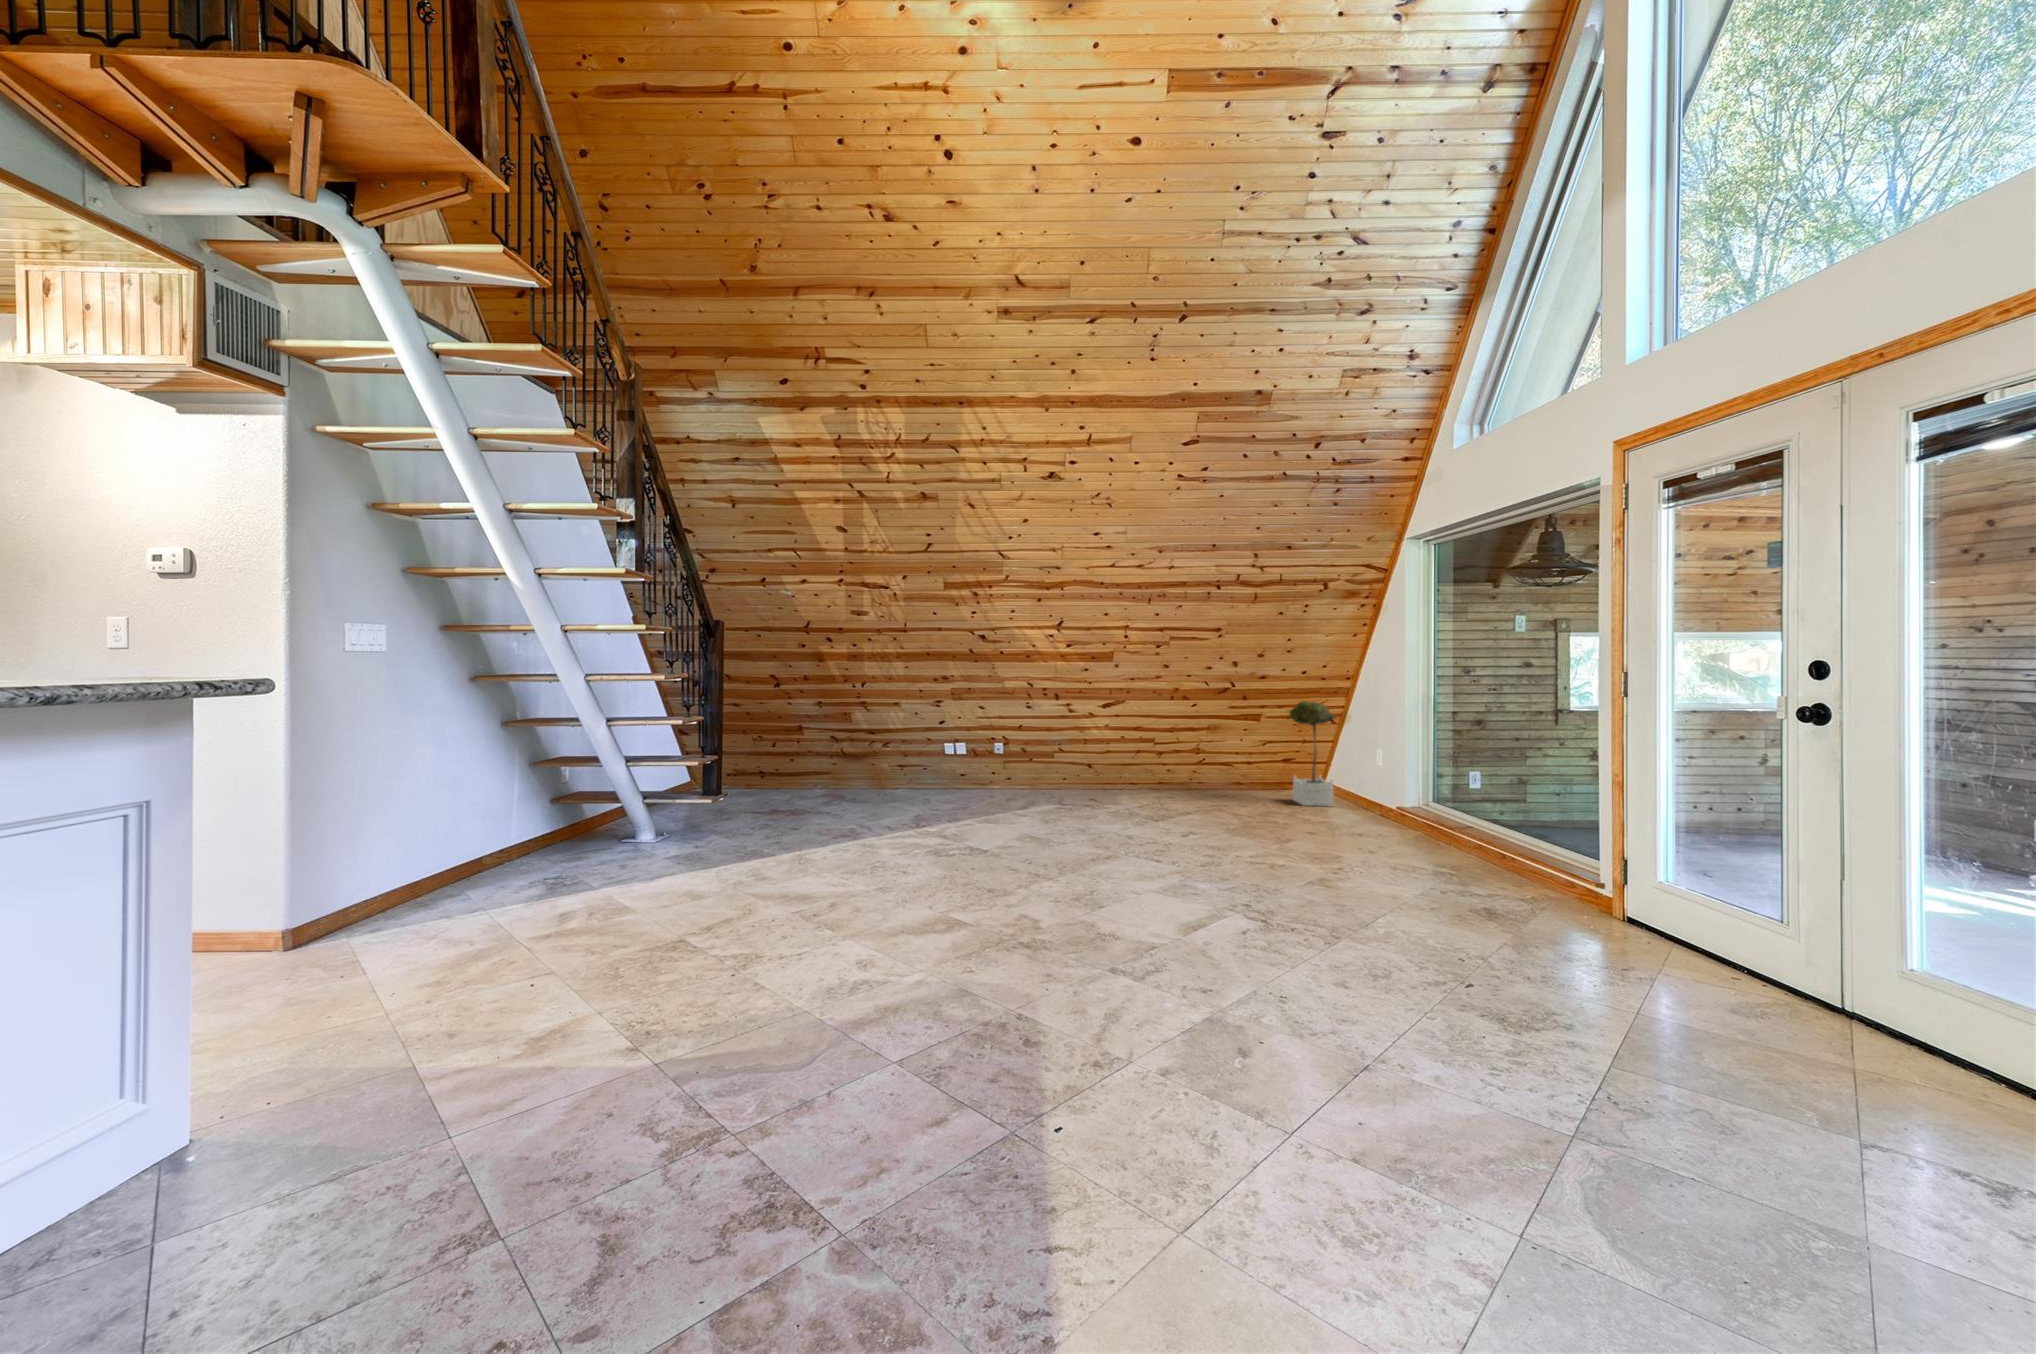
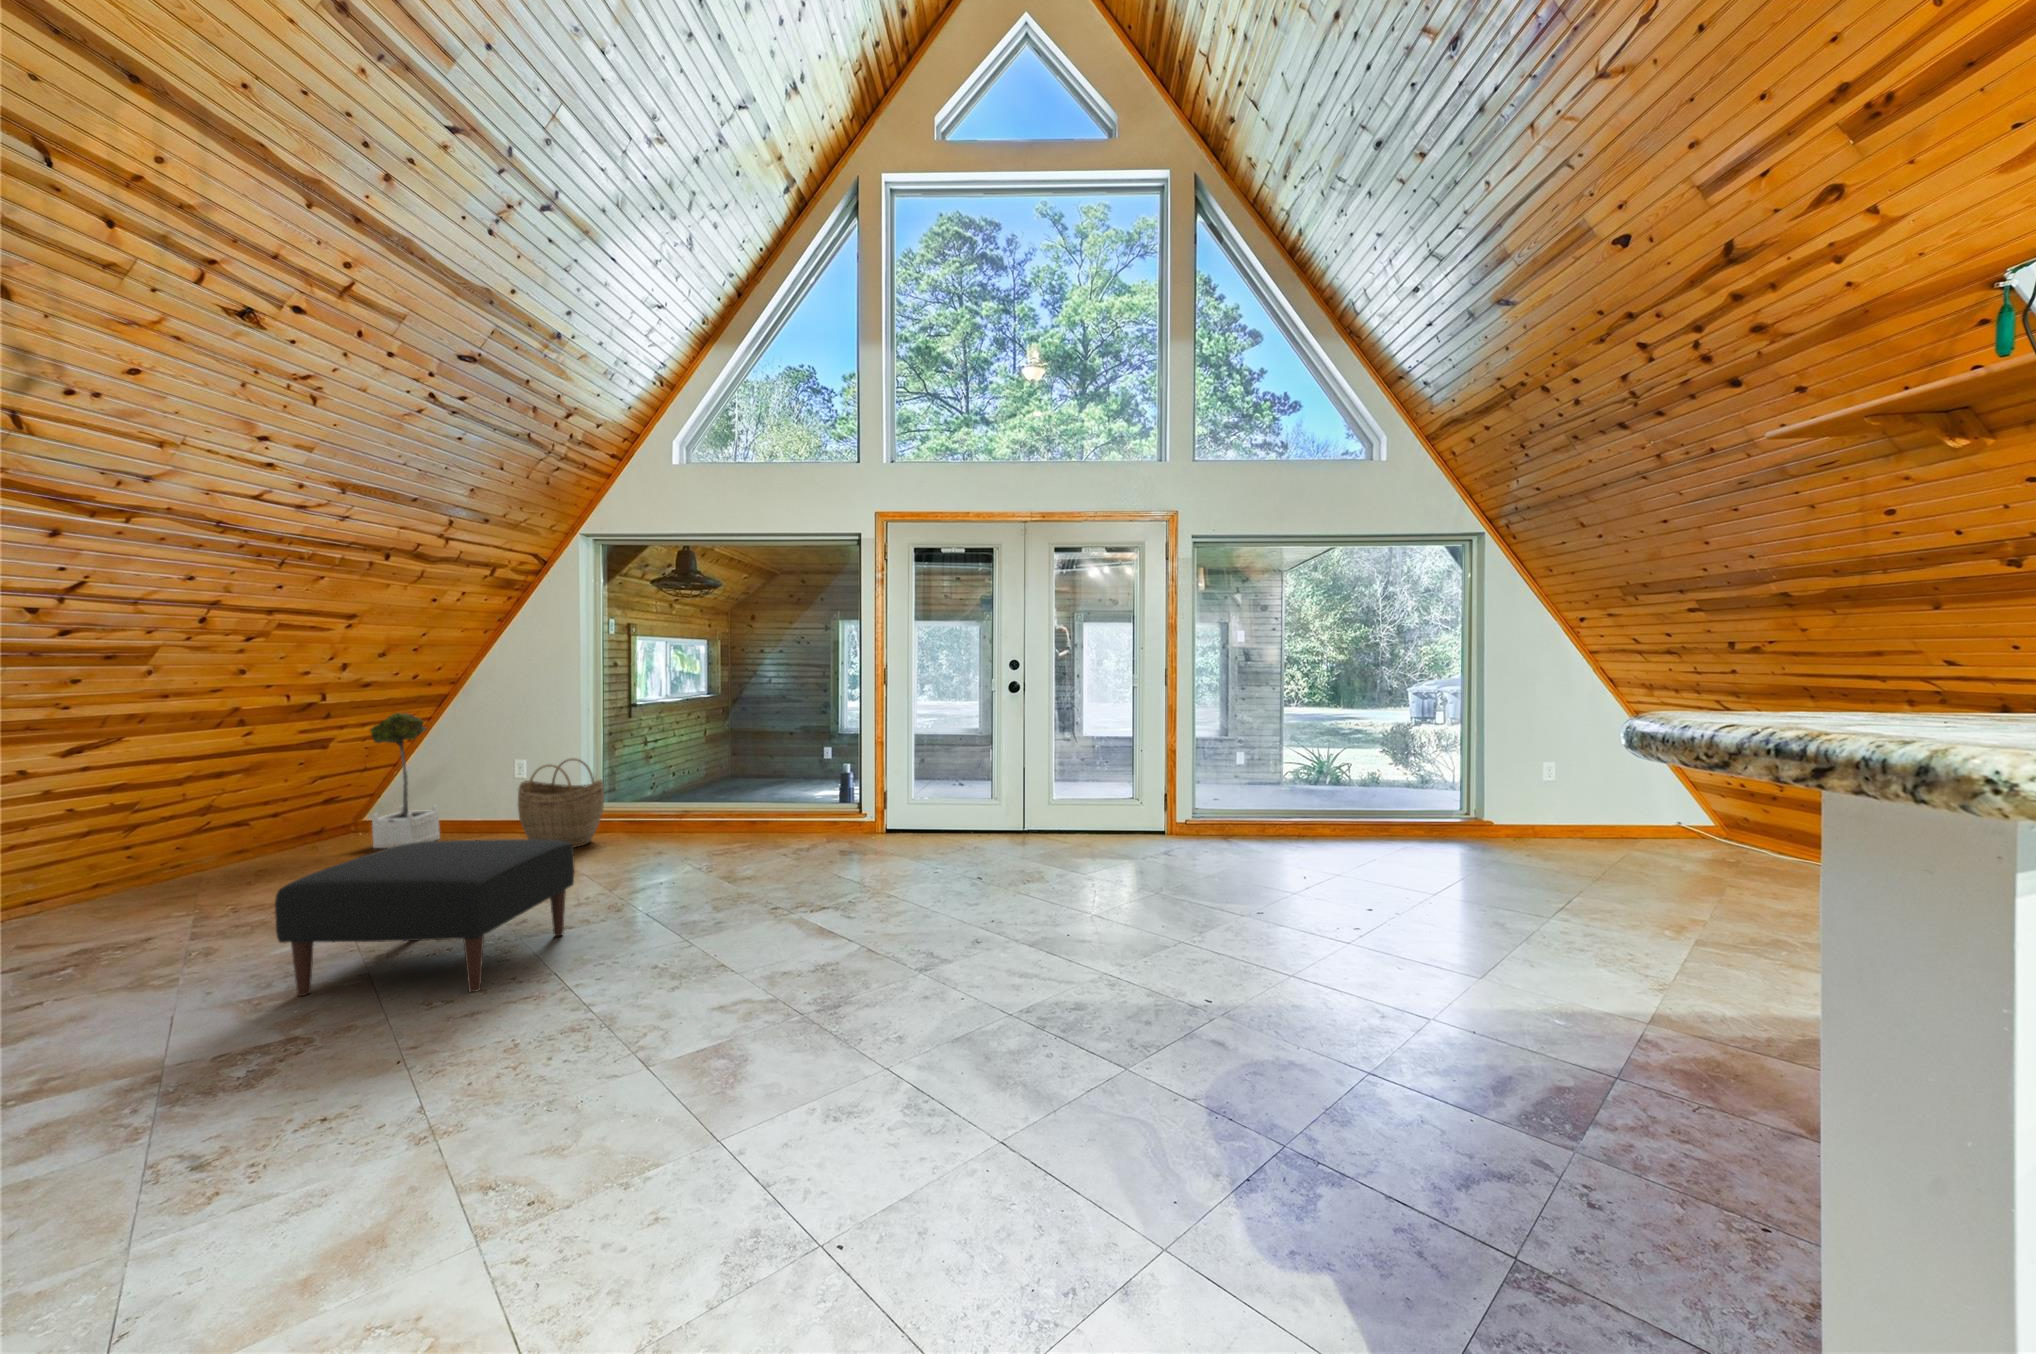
woven basket: none [1332,756,1400,836] -> present [518,758,604,848]
ottoman: none [1039,774,1164,861] -> present [275,839,574,996]

